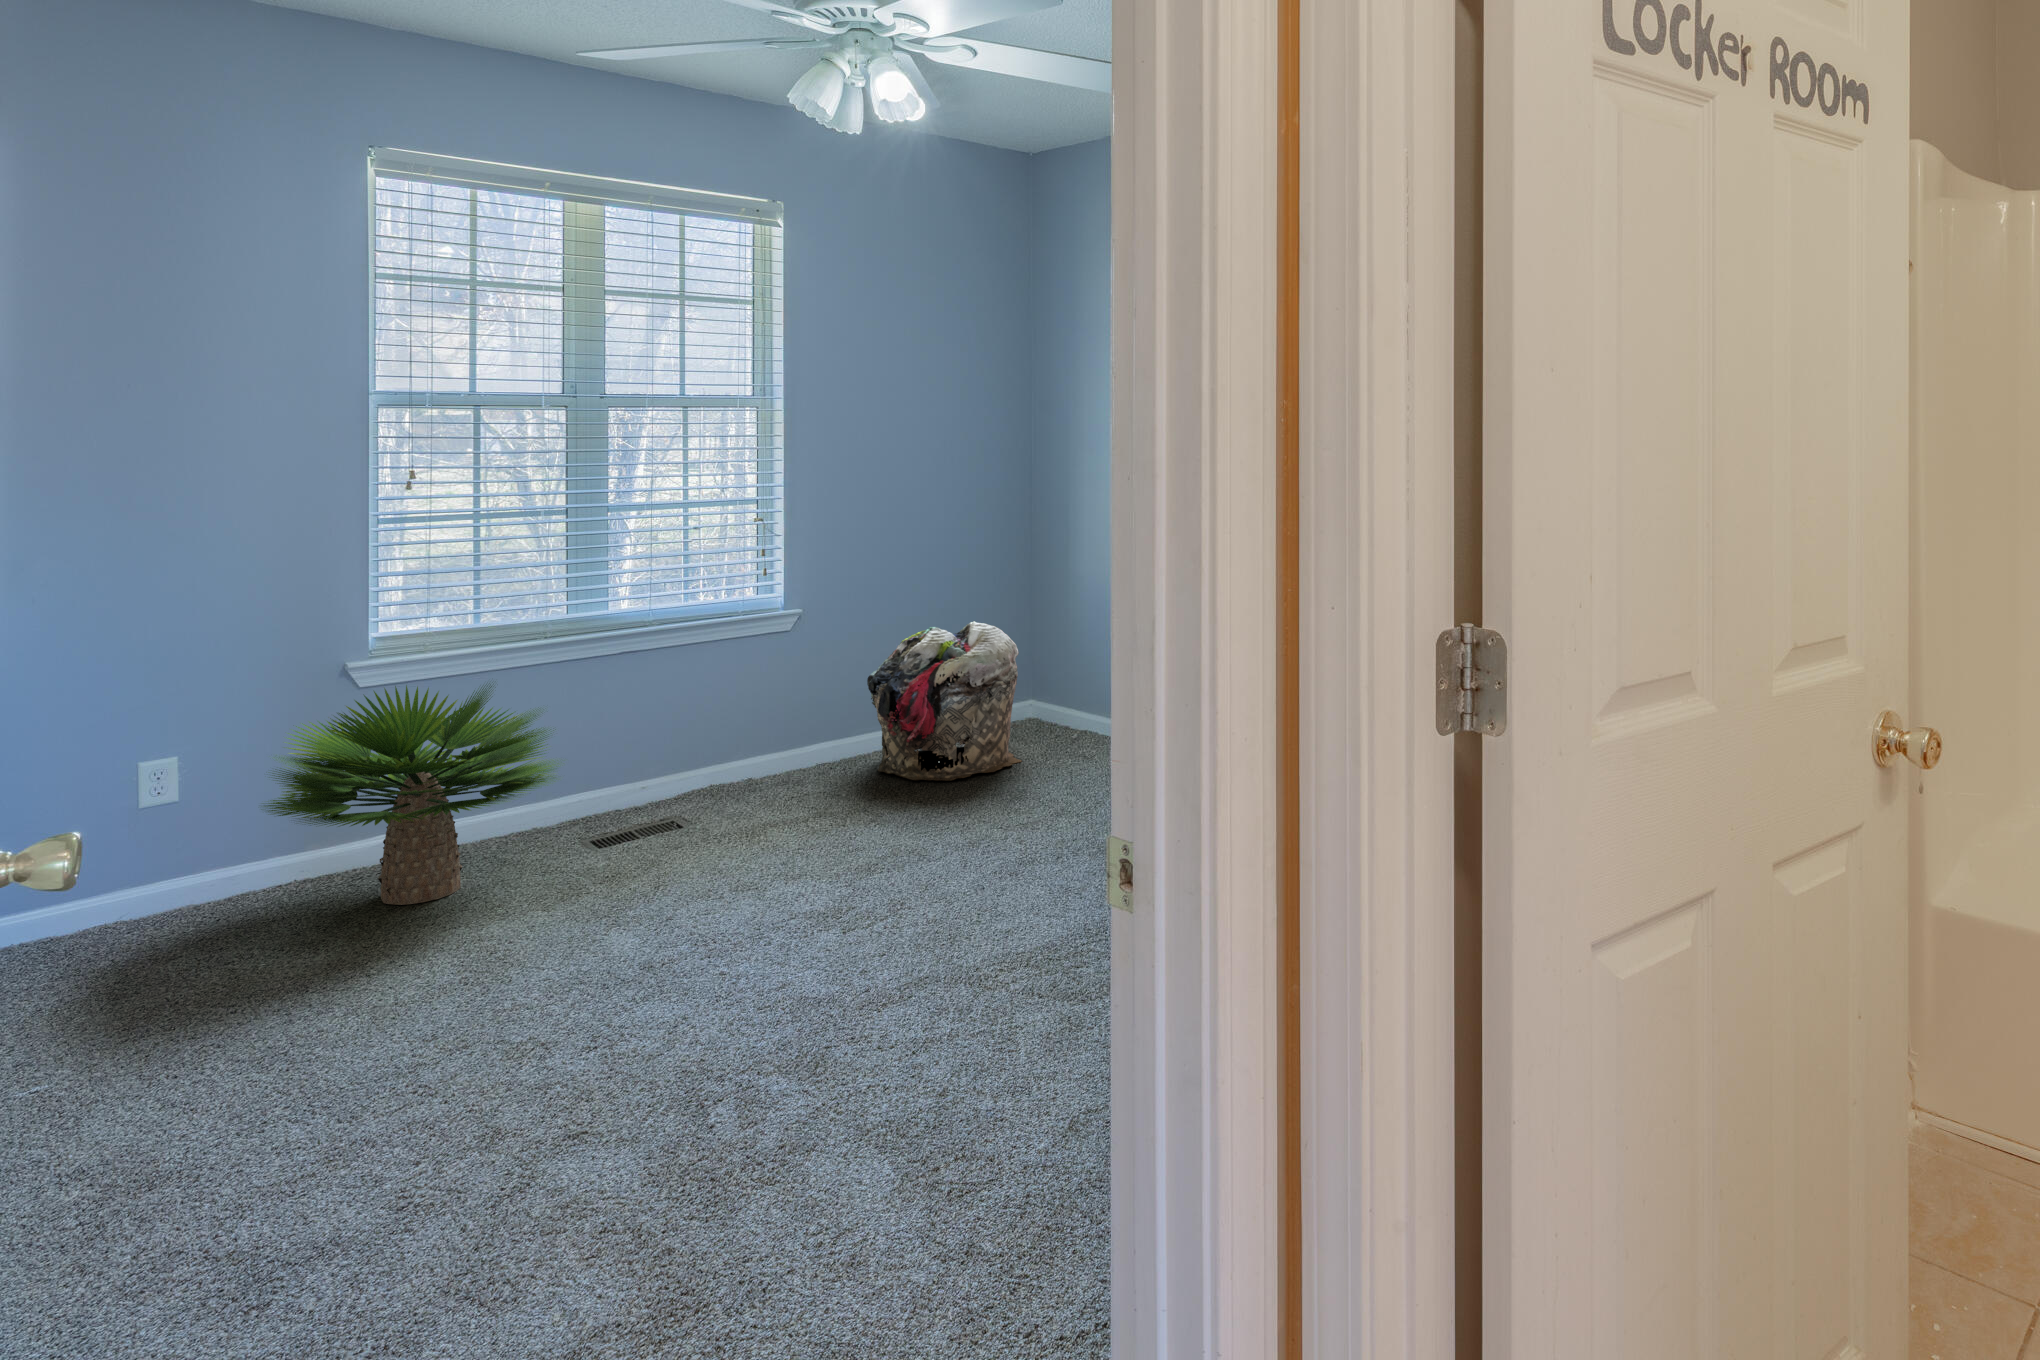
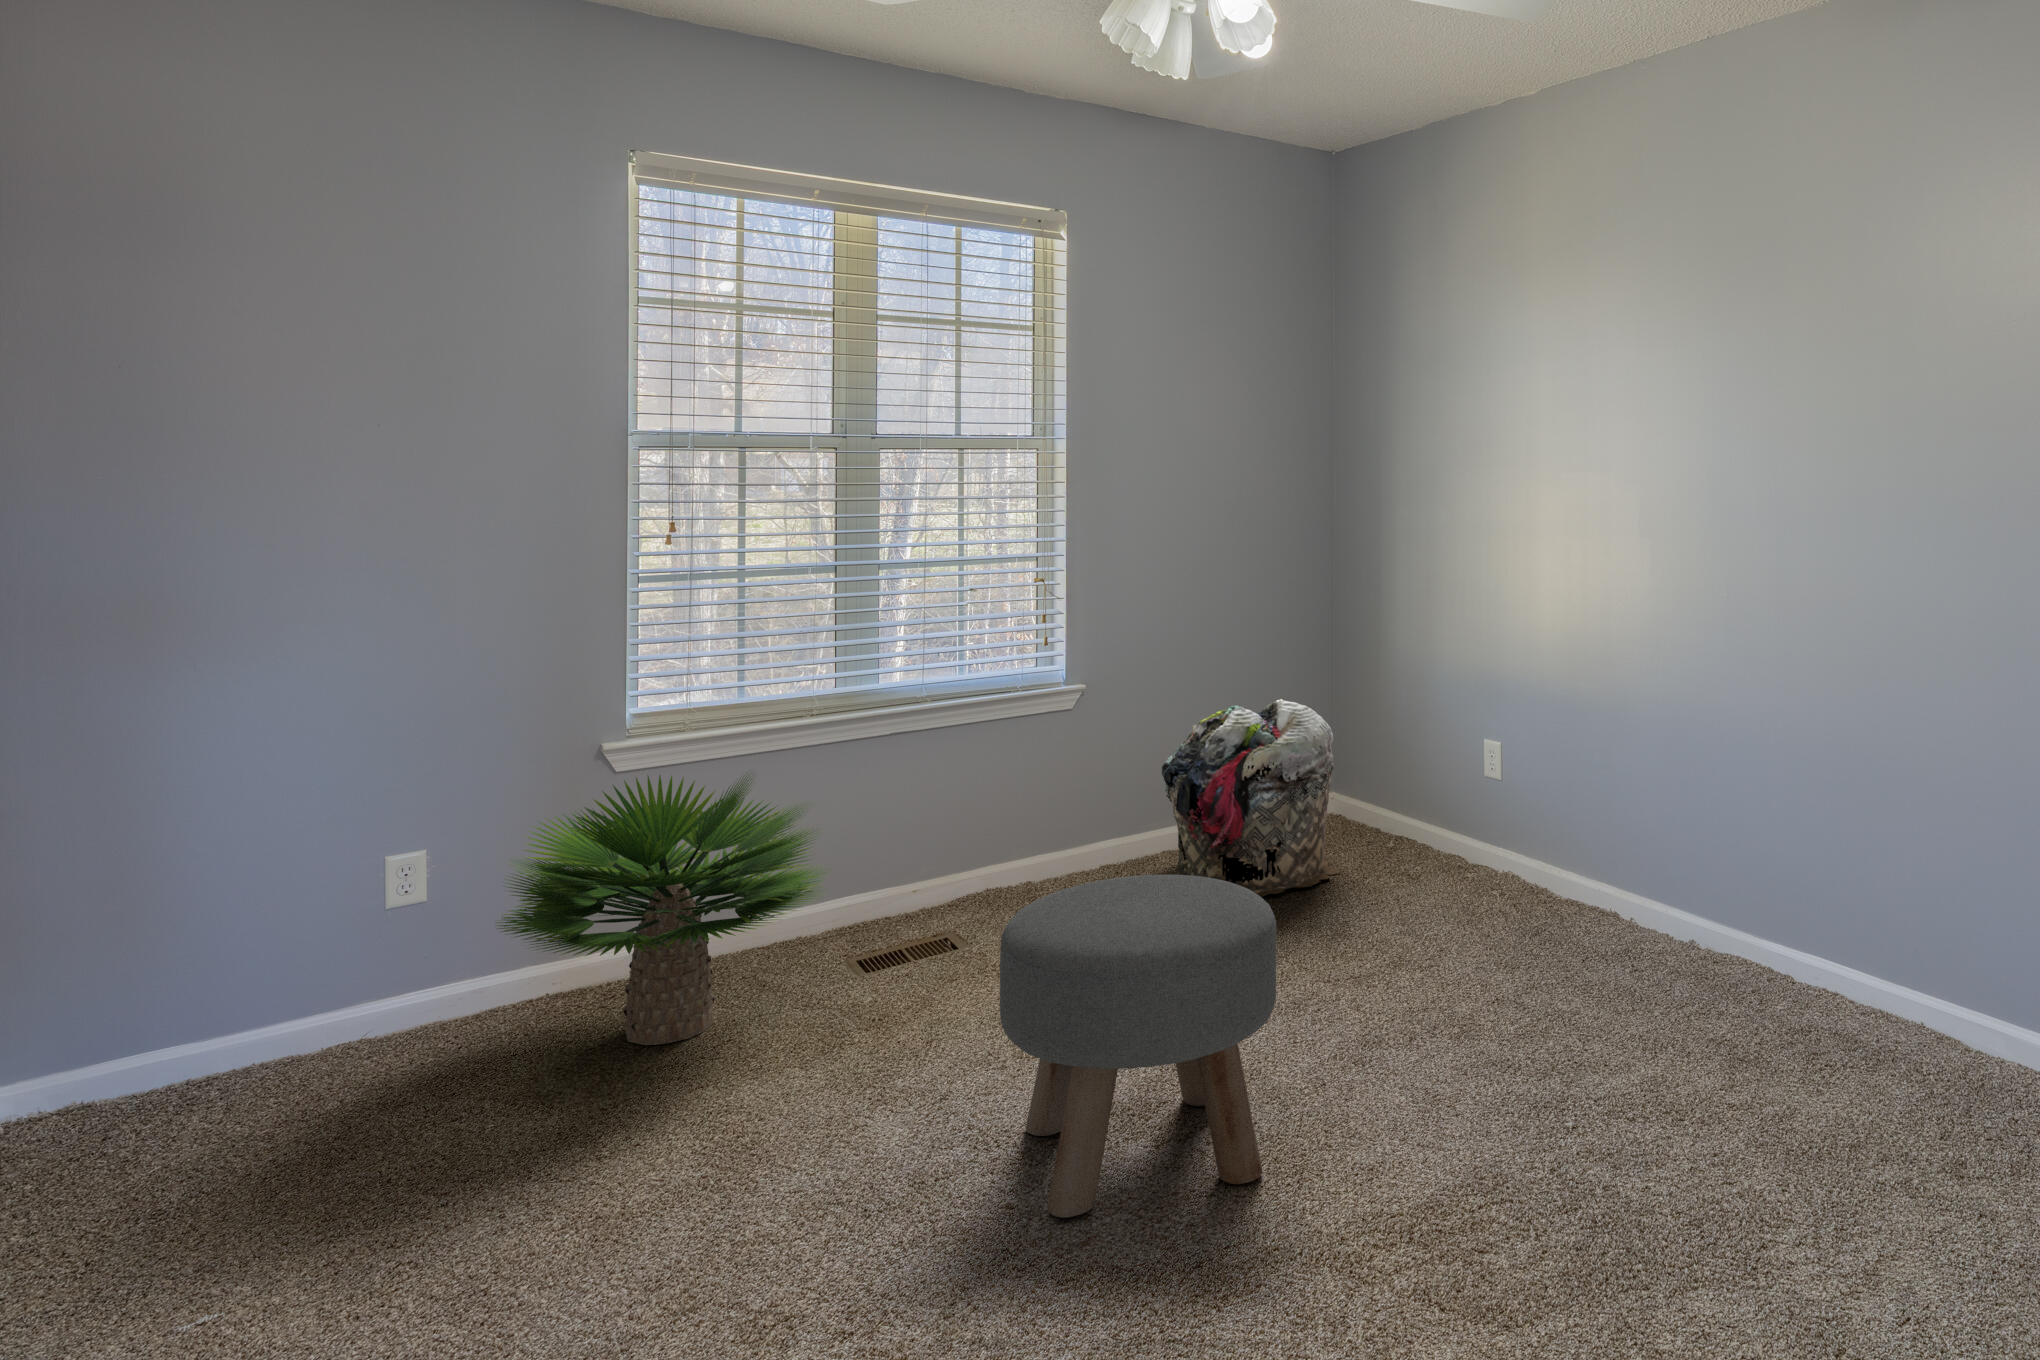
ottoman: none [710,746,930,985] -> present [1000,875,1276,1218]

